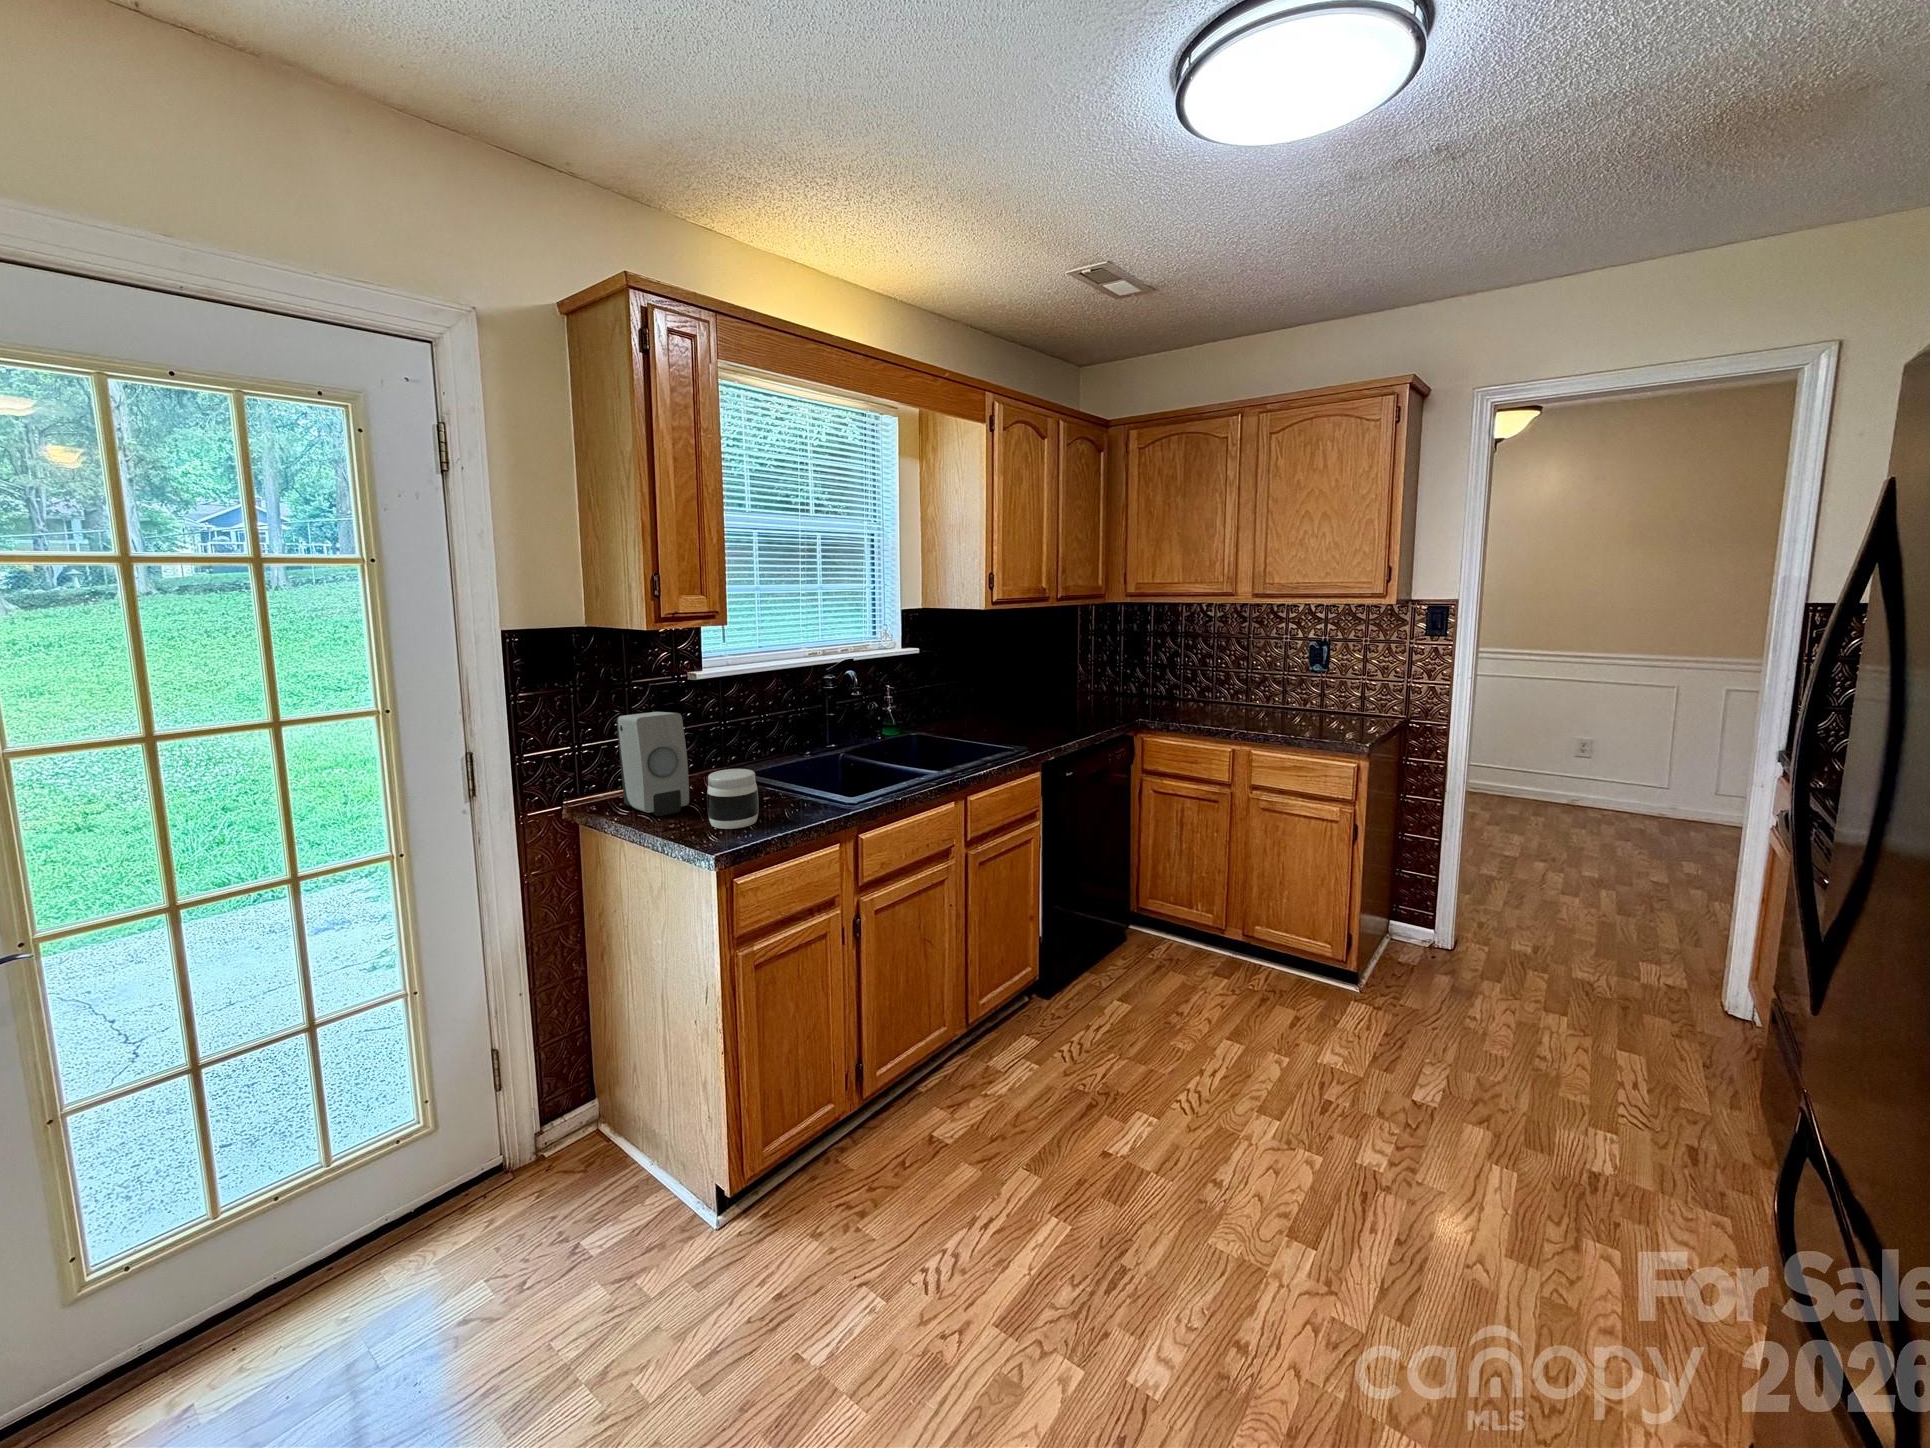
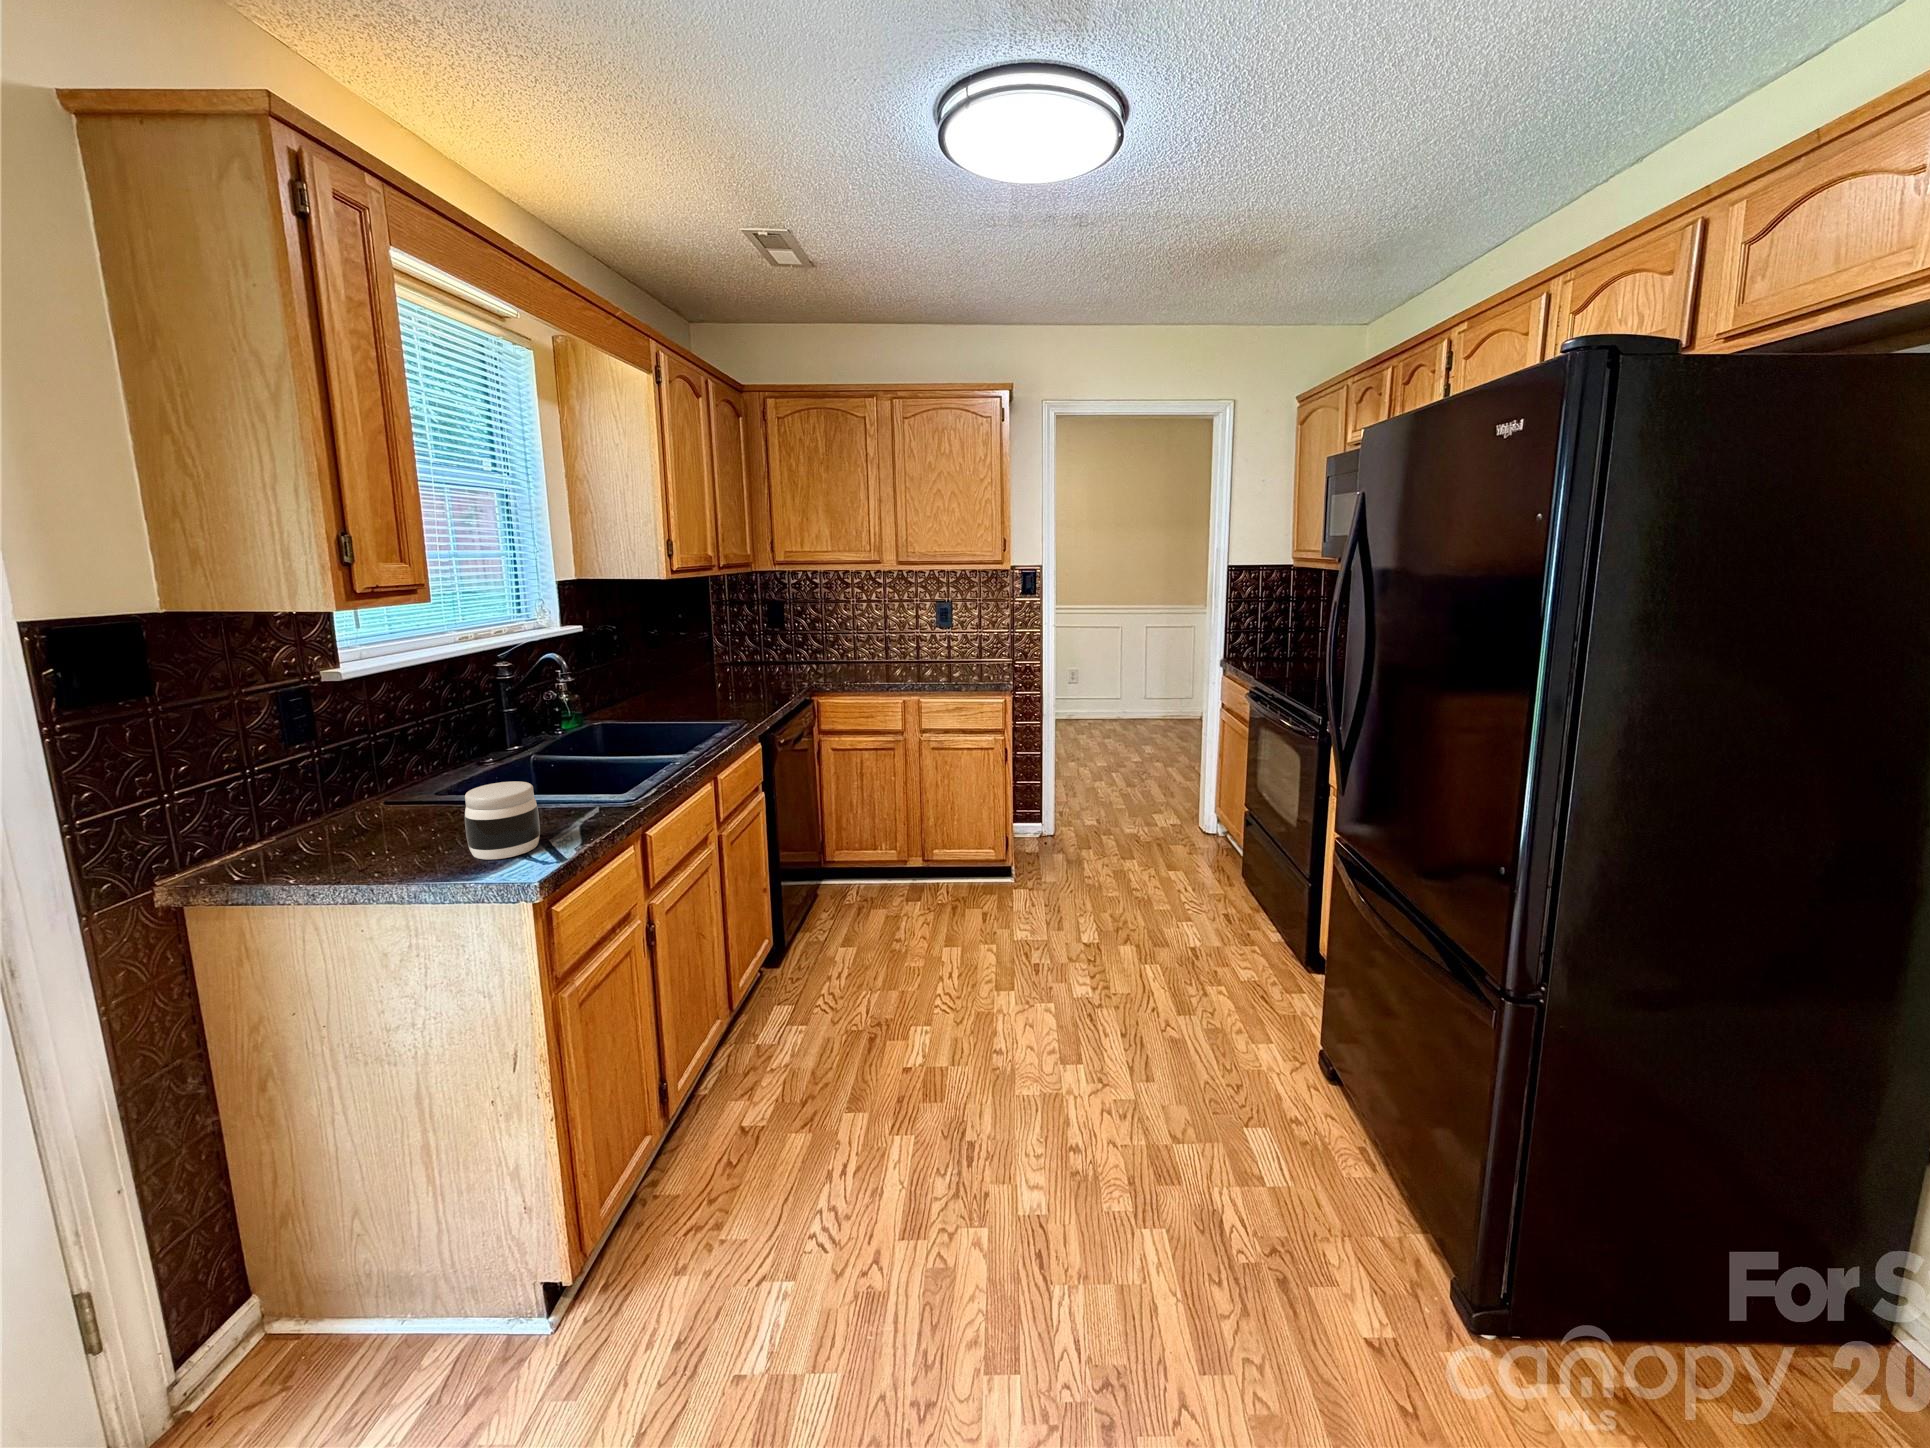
soap dispenser: present [616,712,689,816] -> none [252,724,407,867]

